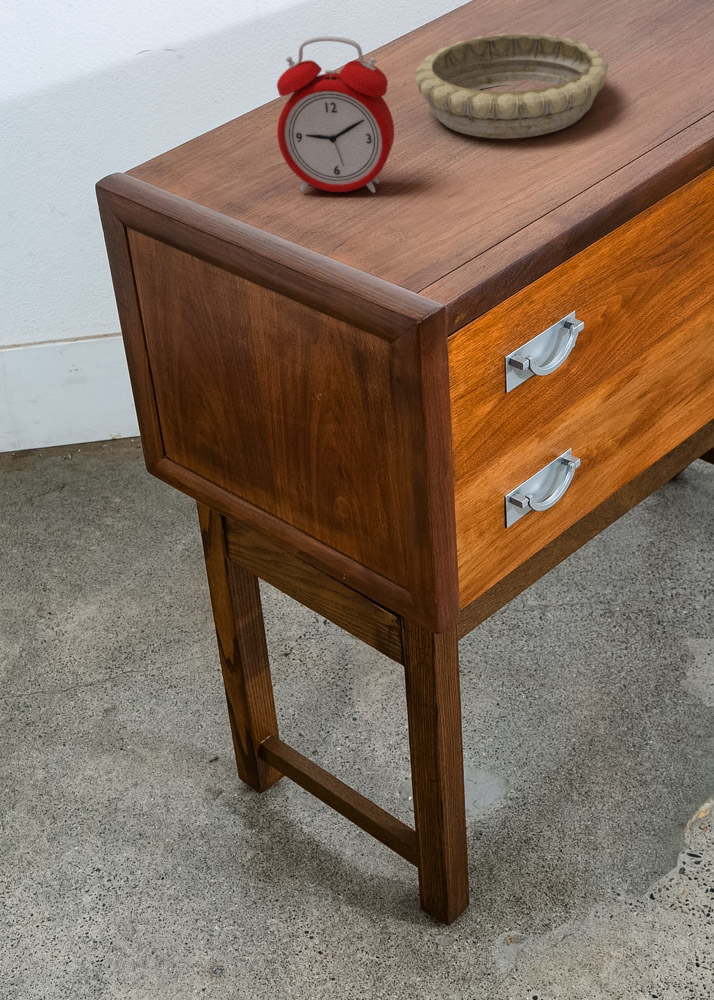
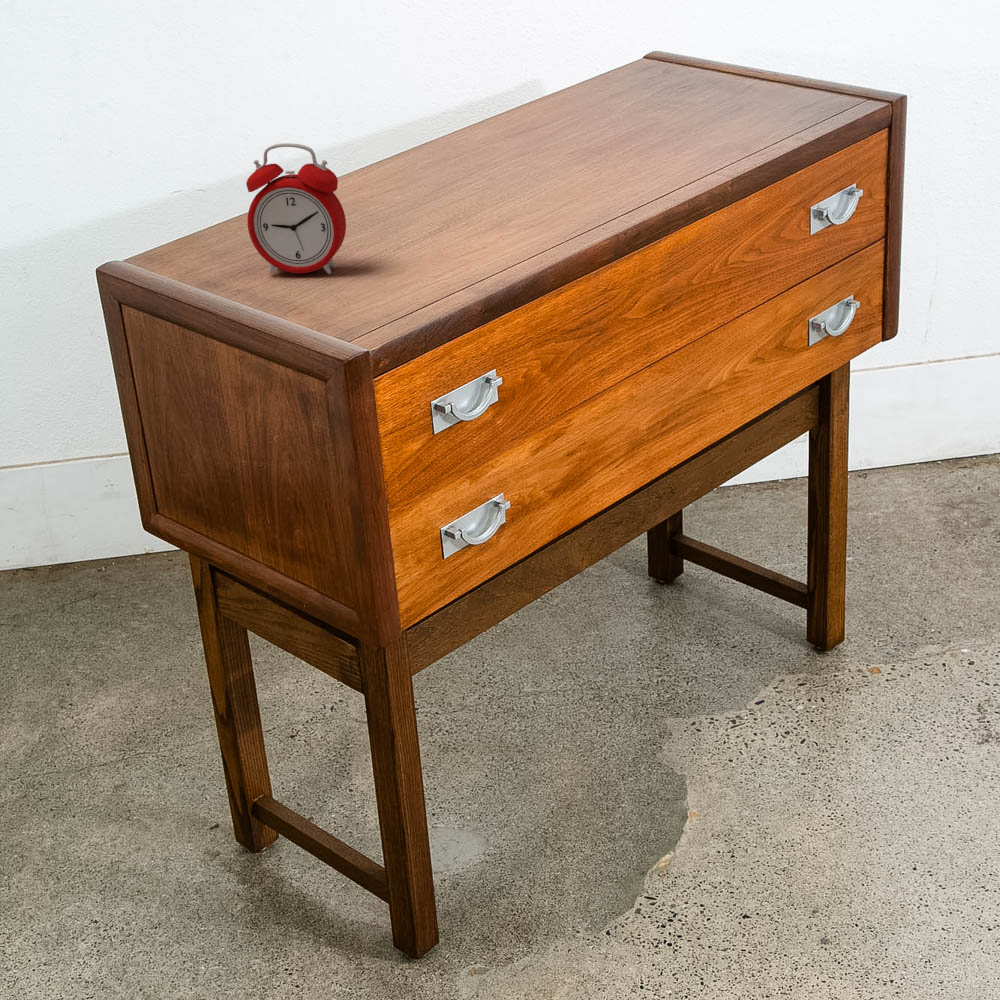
decorative bowl: present [415,33,608,138] -> none [374,153,537,234]

